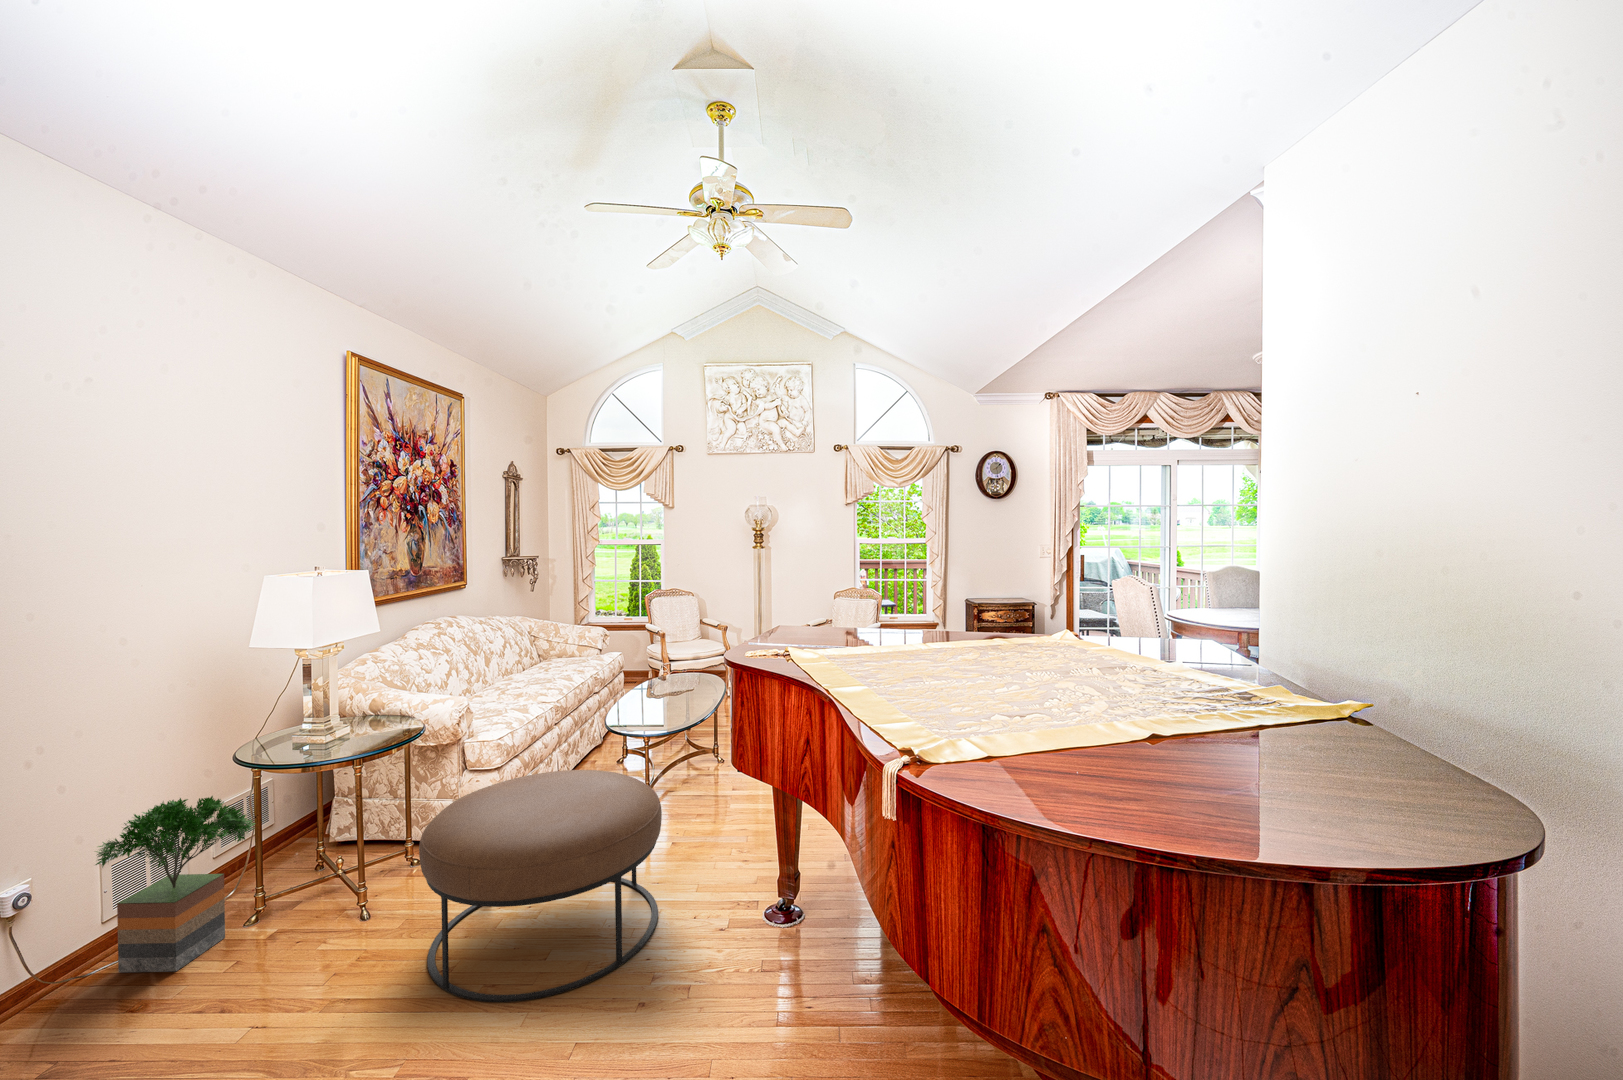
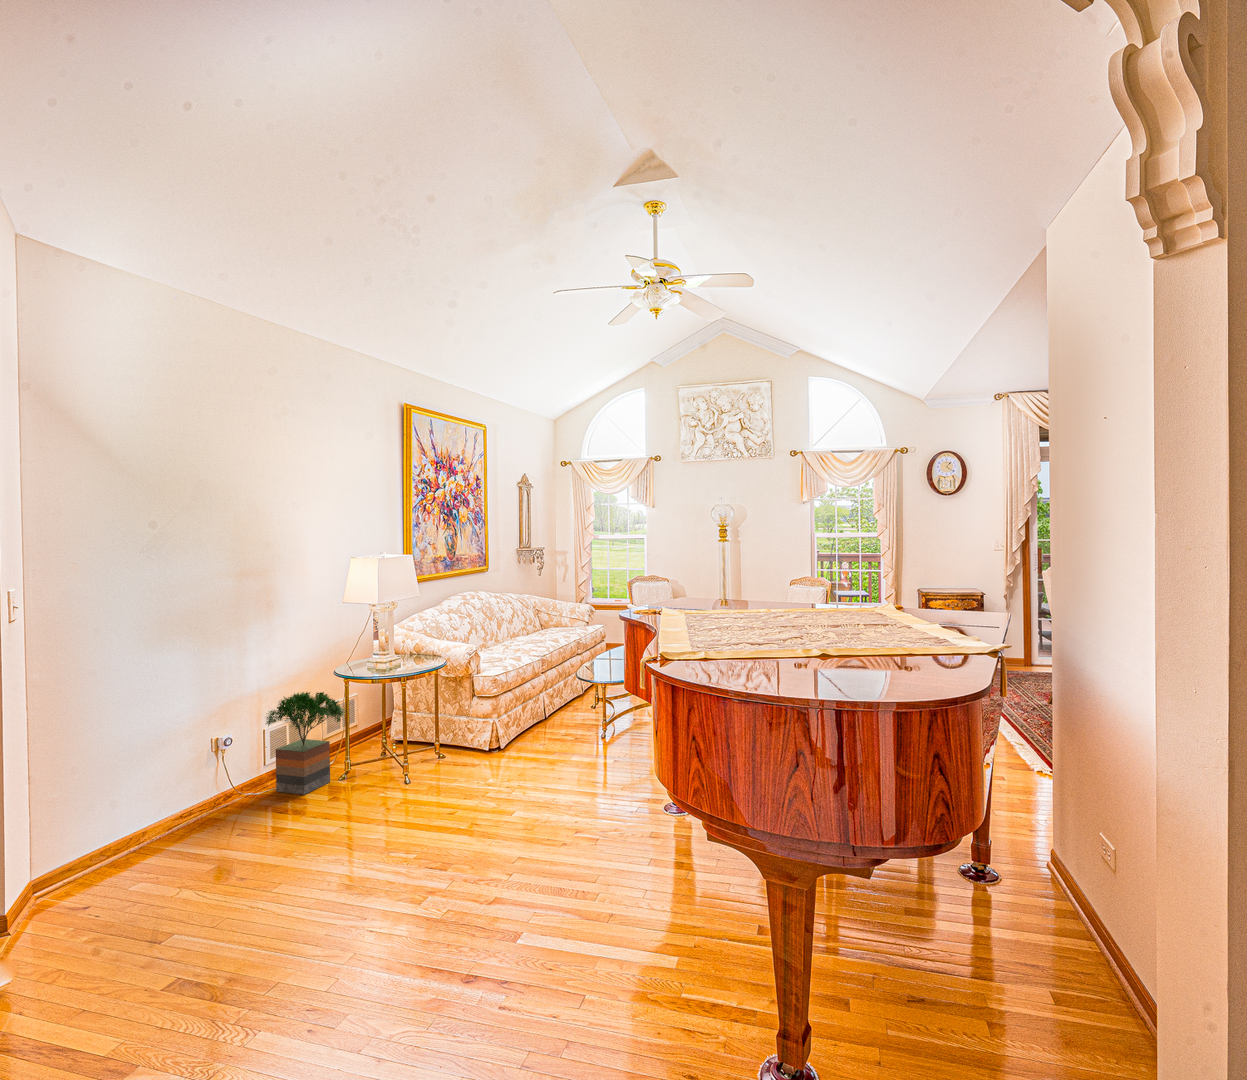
ottoman: present [419,770,662,1002] -> none [434,695,594,834]

